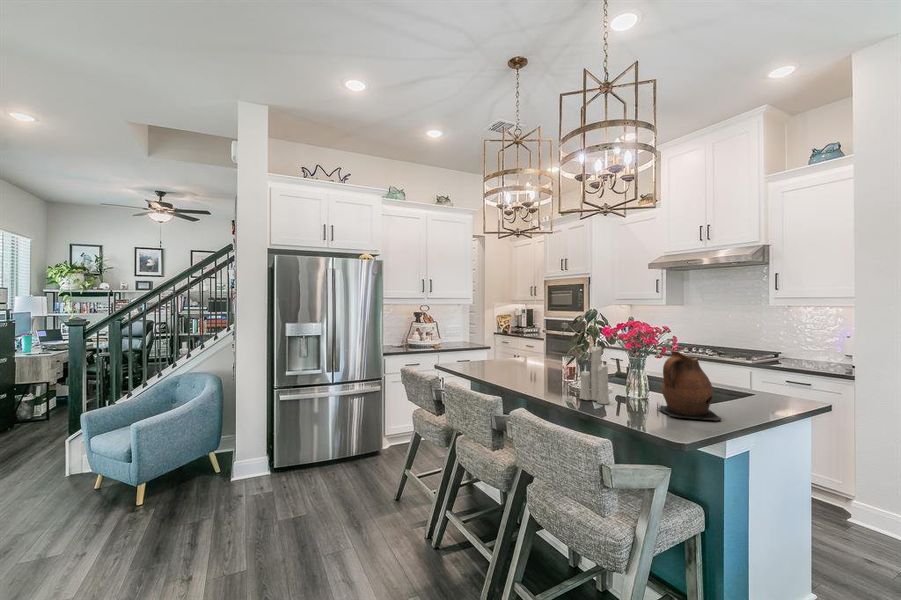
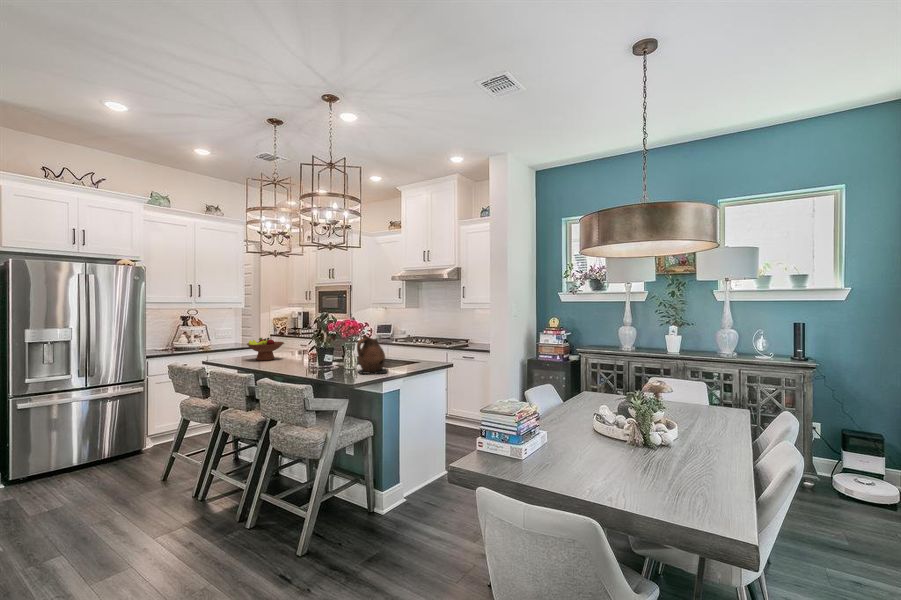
fruit bowl: none [482,341,525,370] -> present [247,338,284,360]
candle: present [580,344,609,404] -> none [311,329,330,372]

